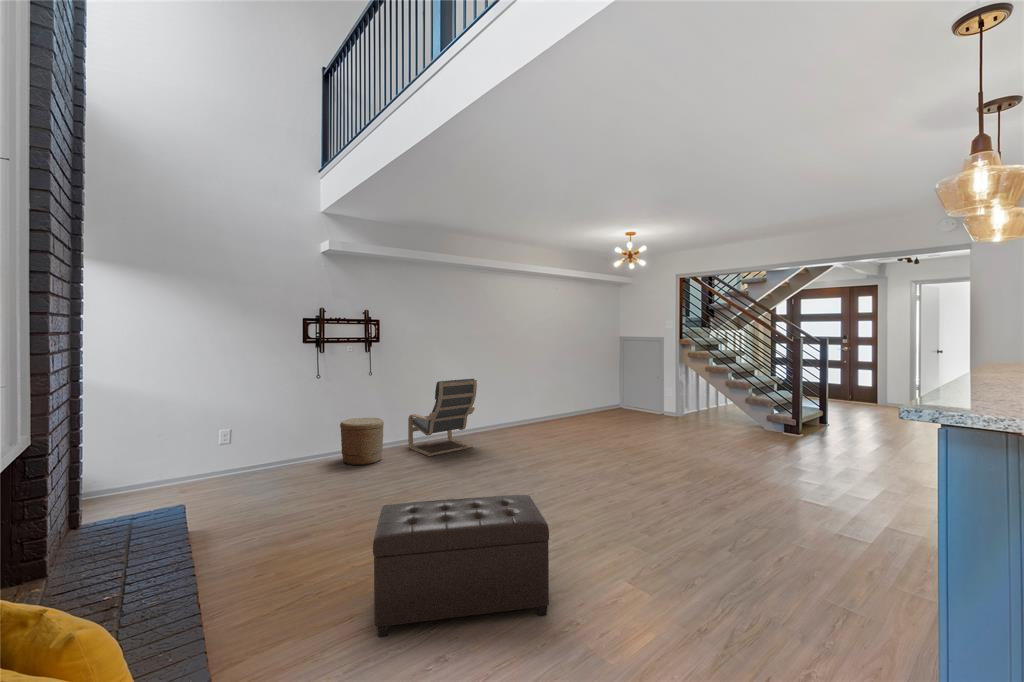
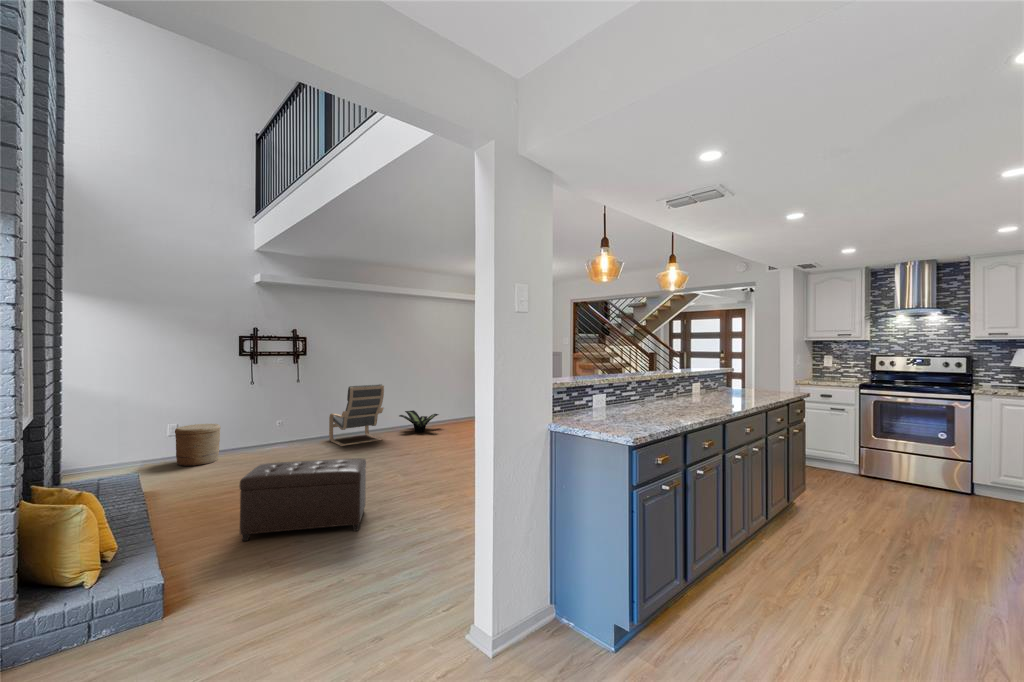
potted plant: none [485,409,532,437] -> present [399,410,439,432]
woven basket: present [340,418,384,465] -> present [175,424,220,466]

